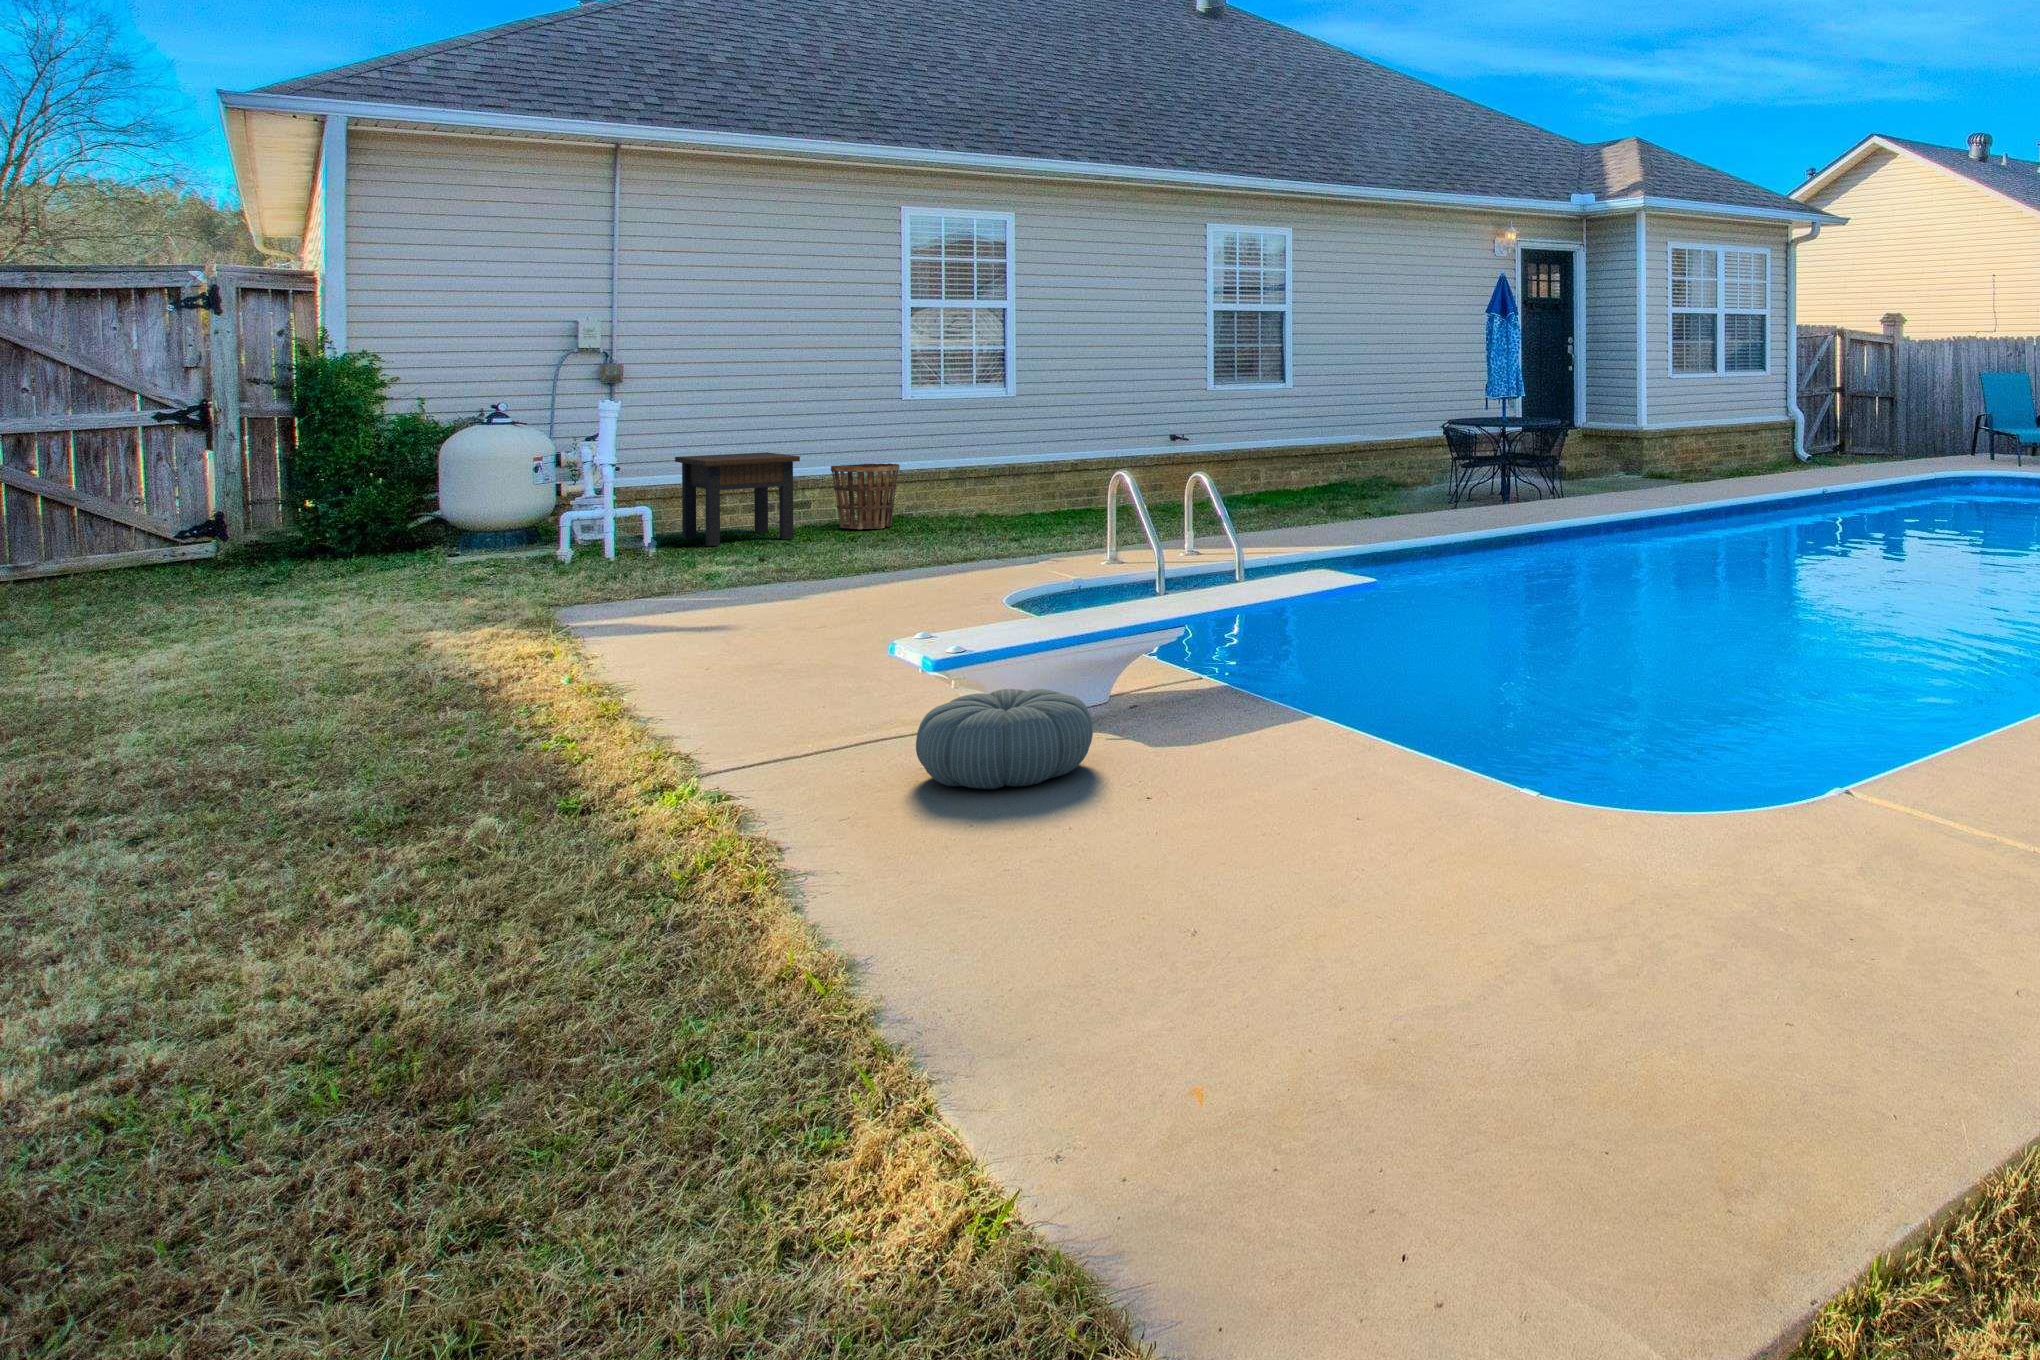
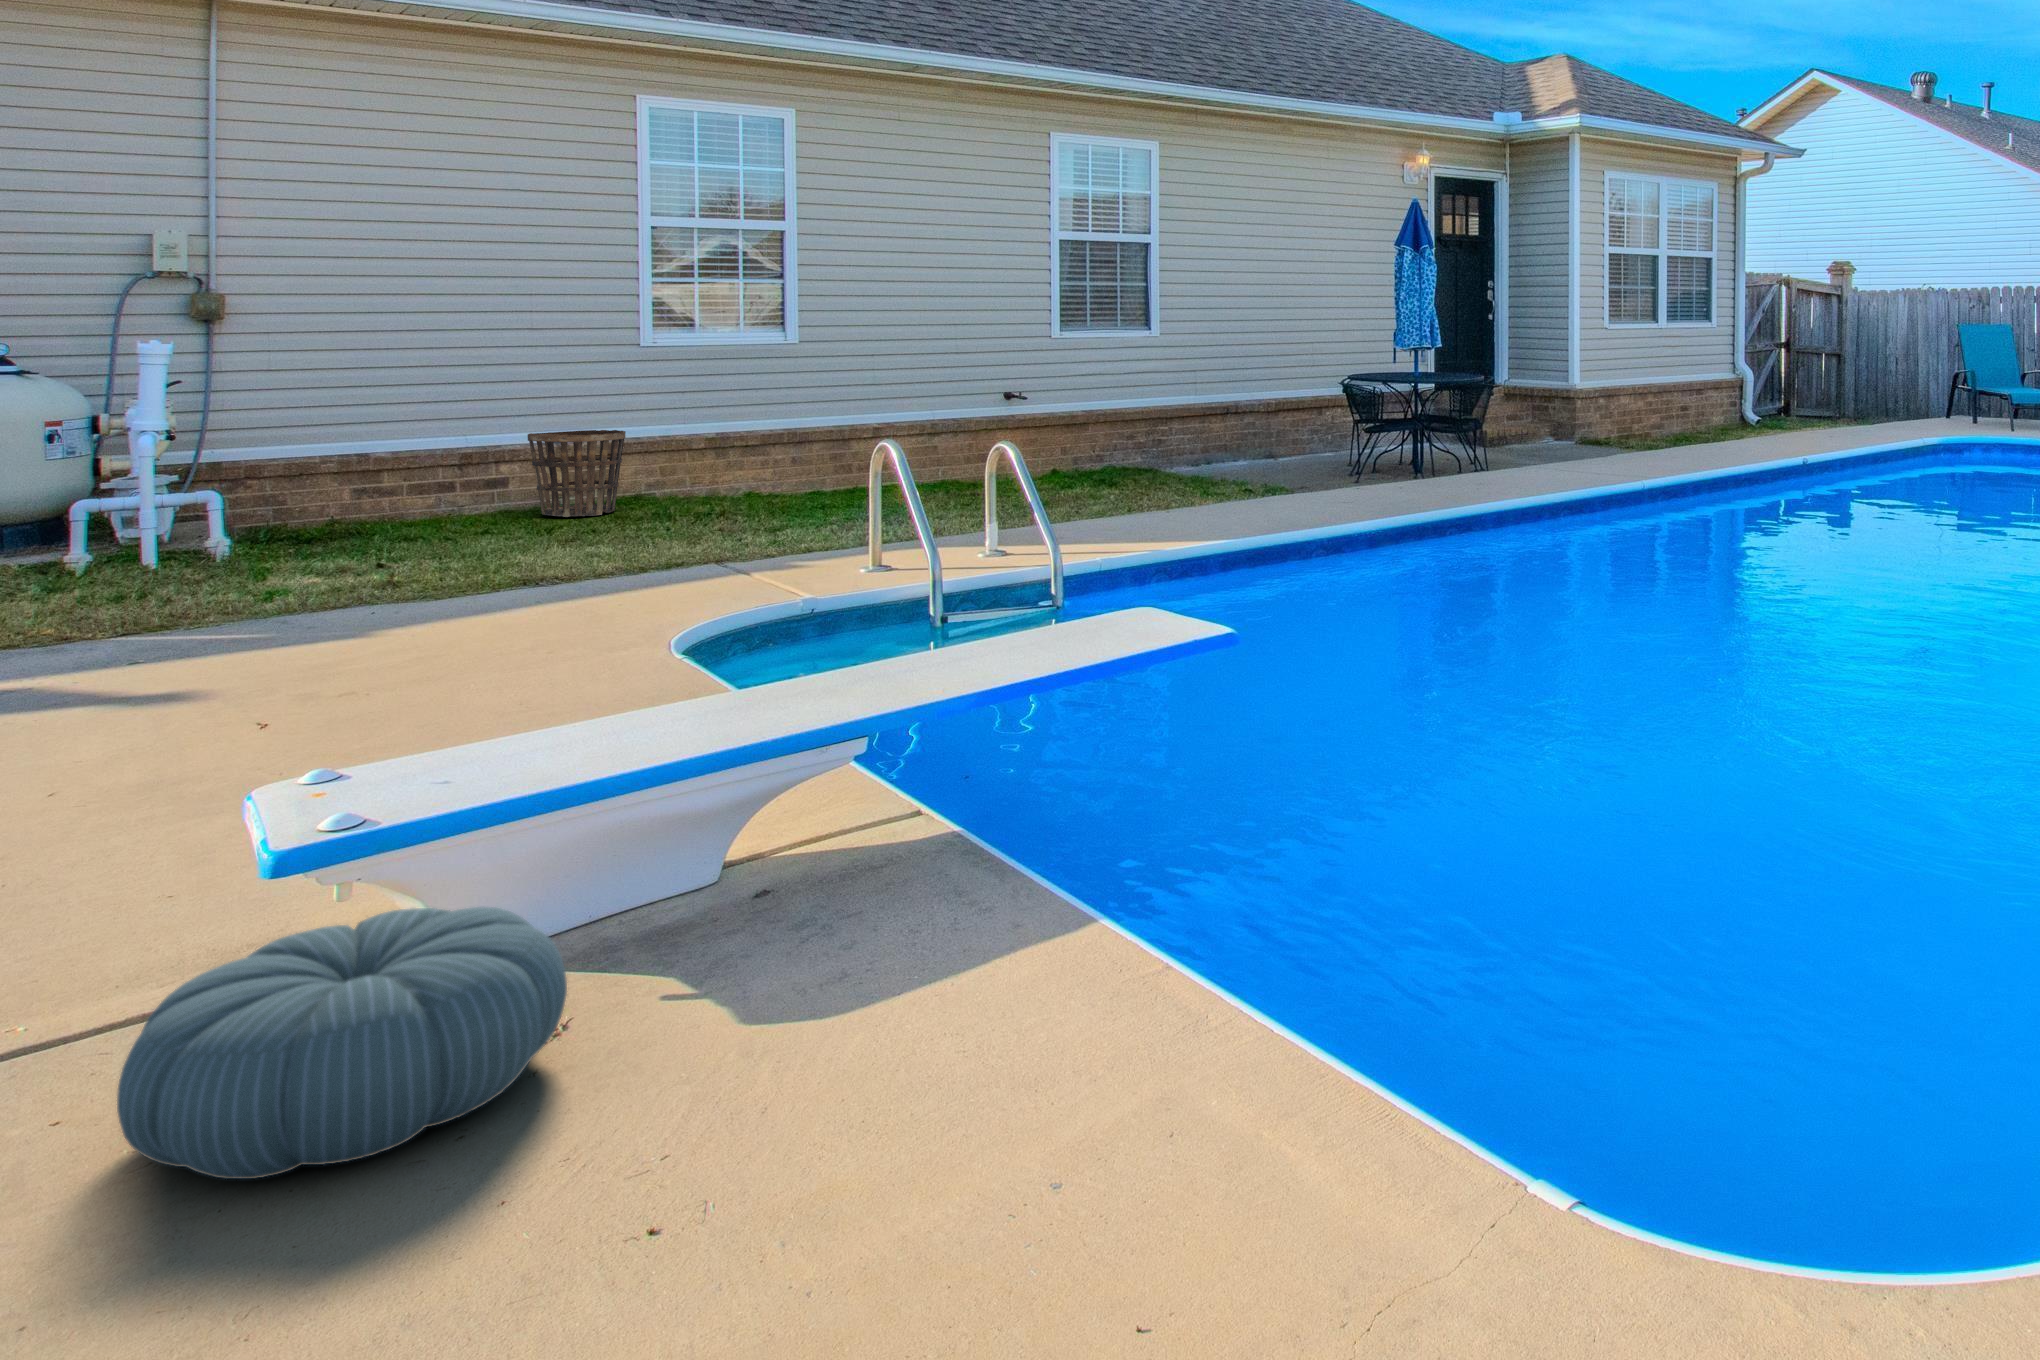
side table: present [675,452,800,546] -> none [293,416,469,544]

